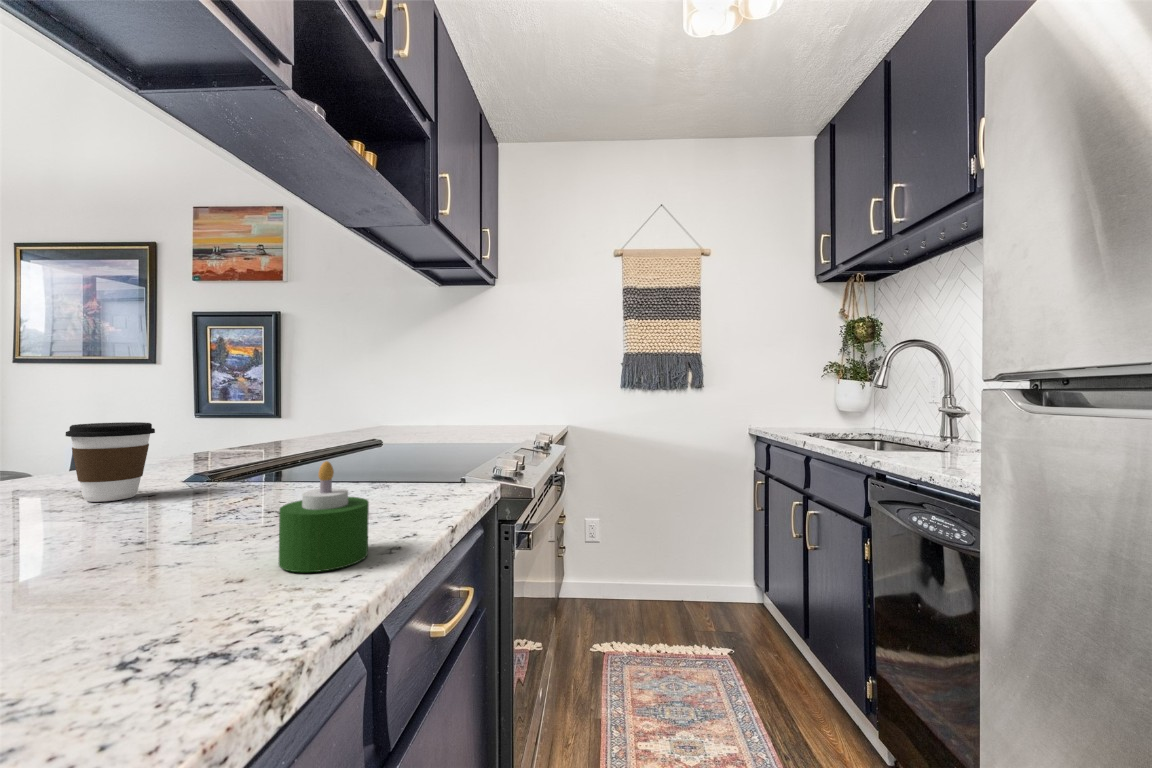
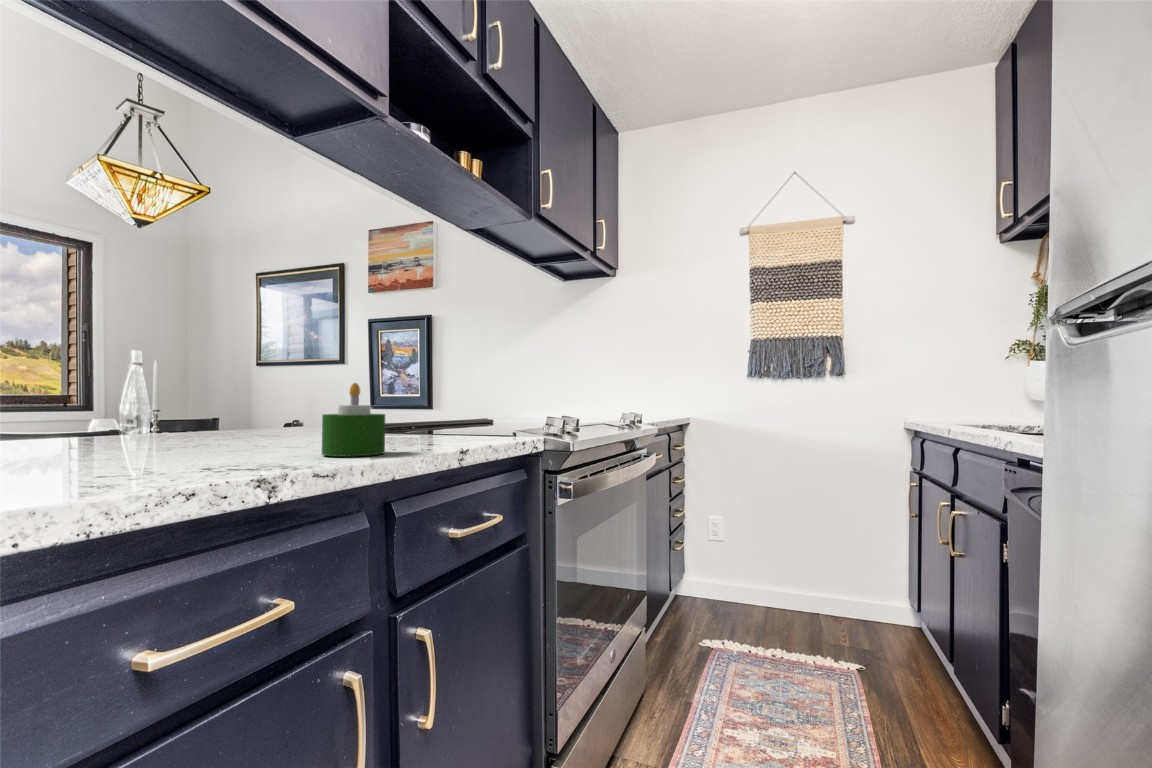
coffee cup: present [66,422,155,502] -> none [242,381,297,435]

